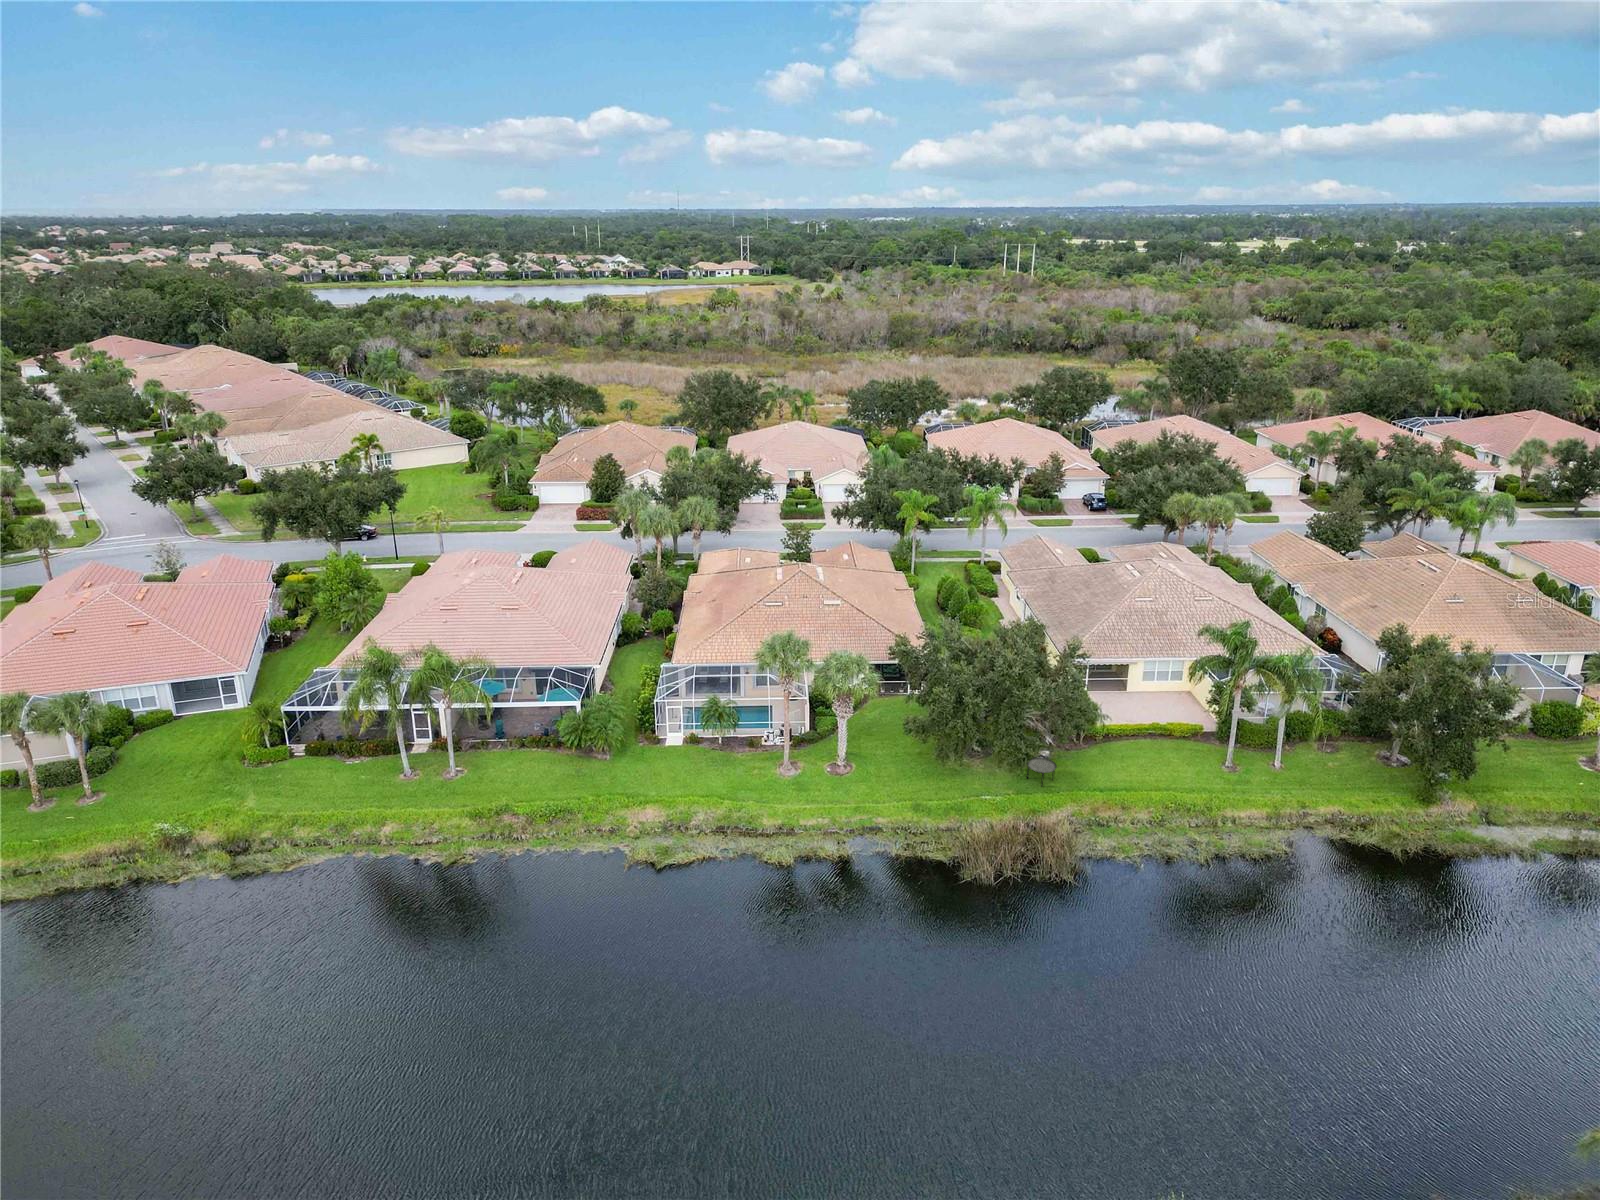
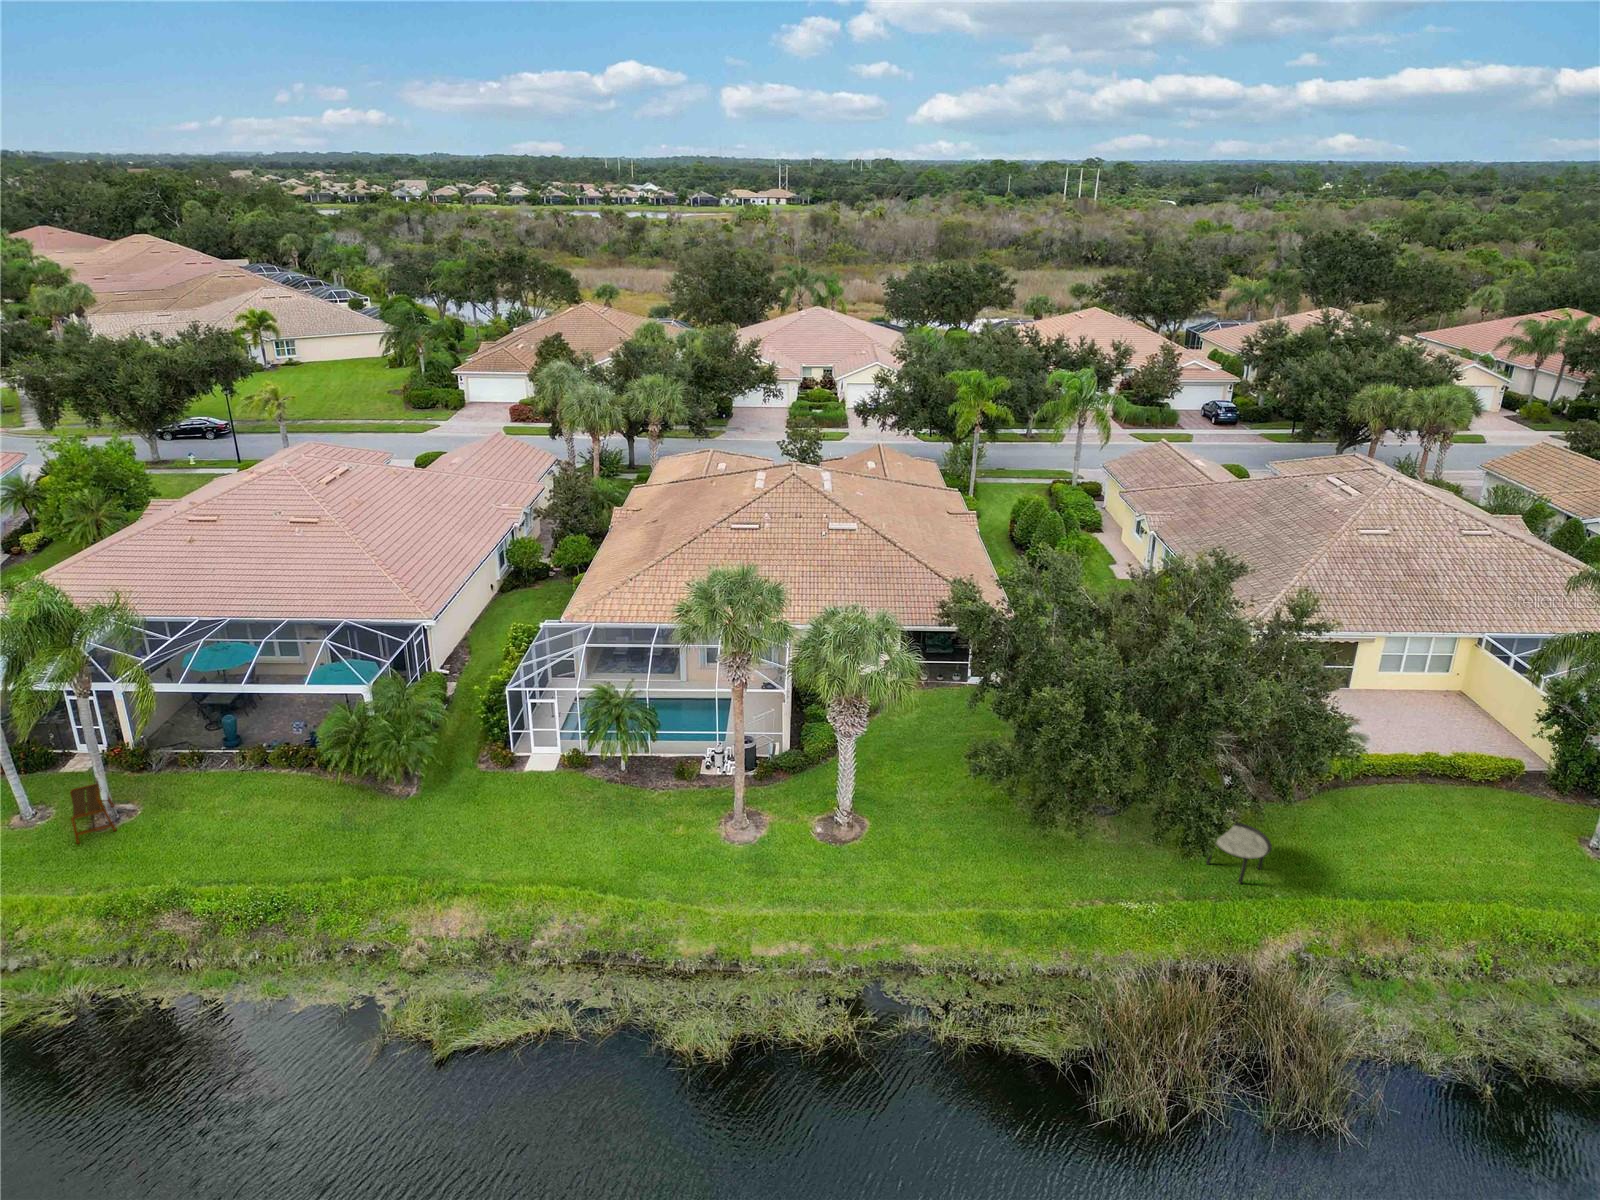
bench: none [433,745,460,786] -> present [70,778,116,844]

